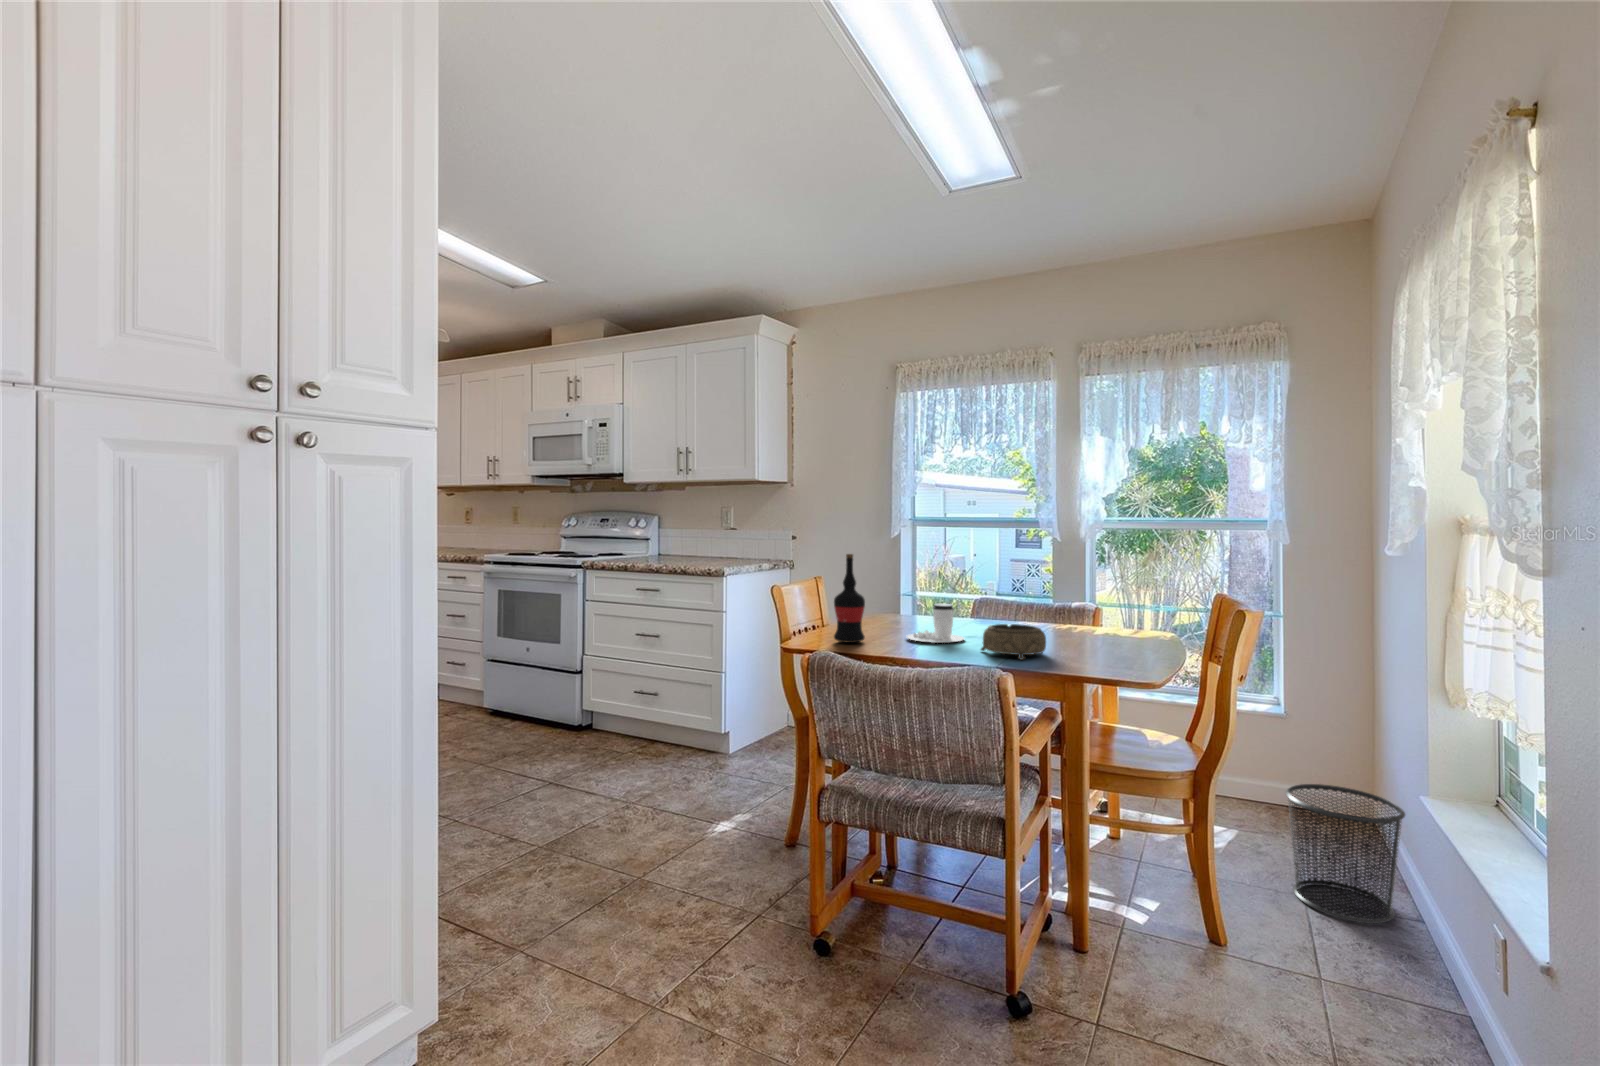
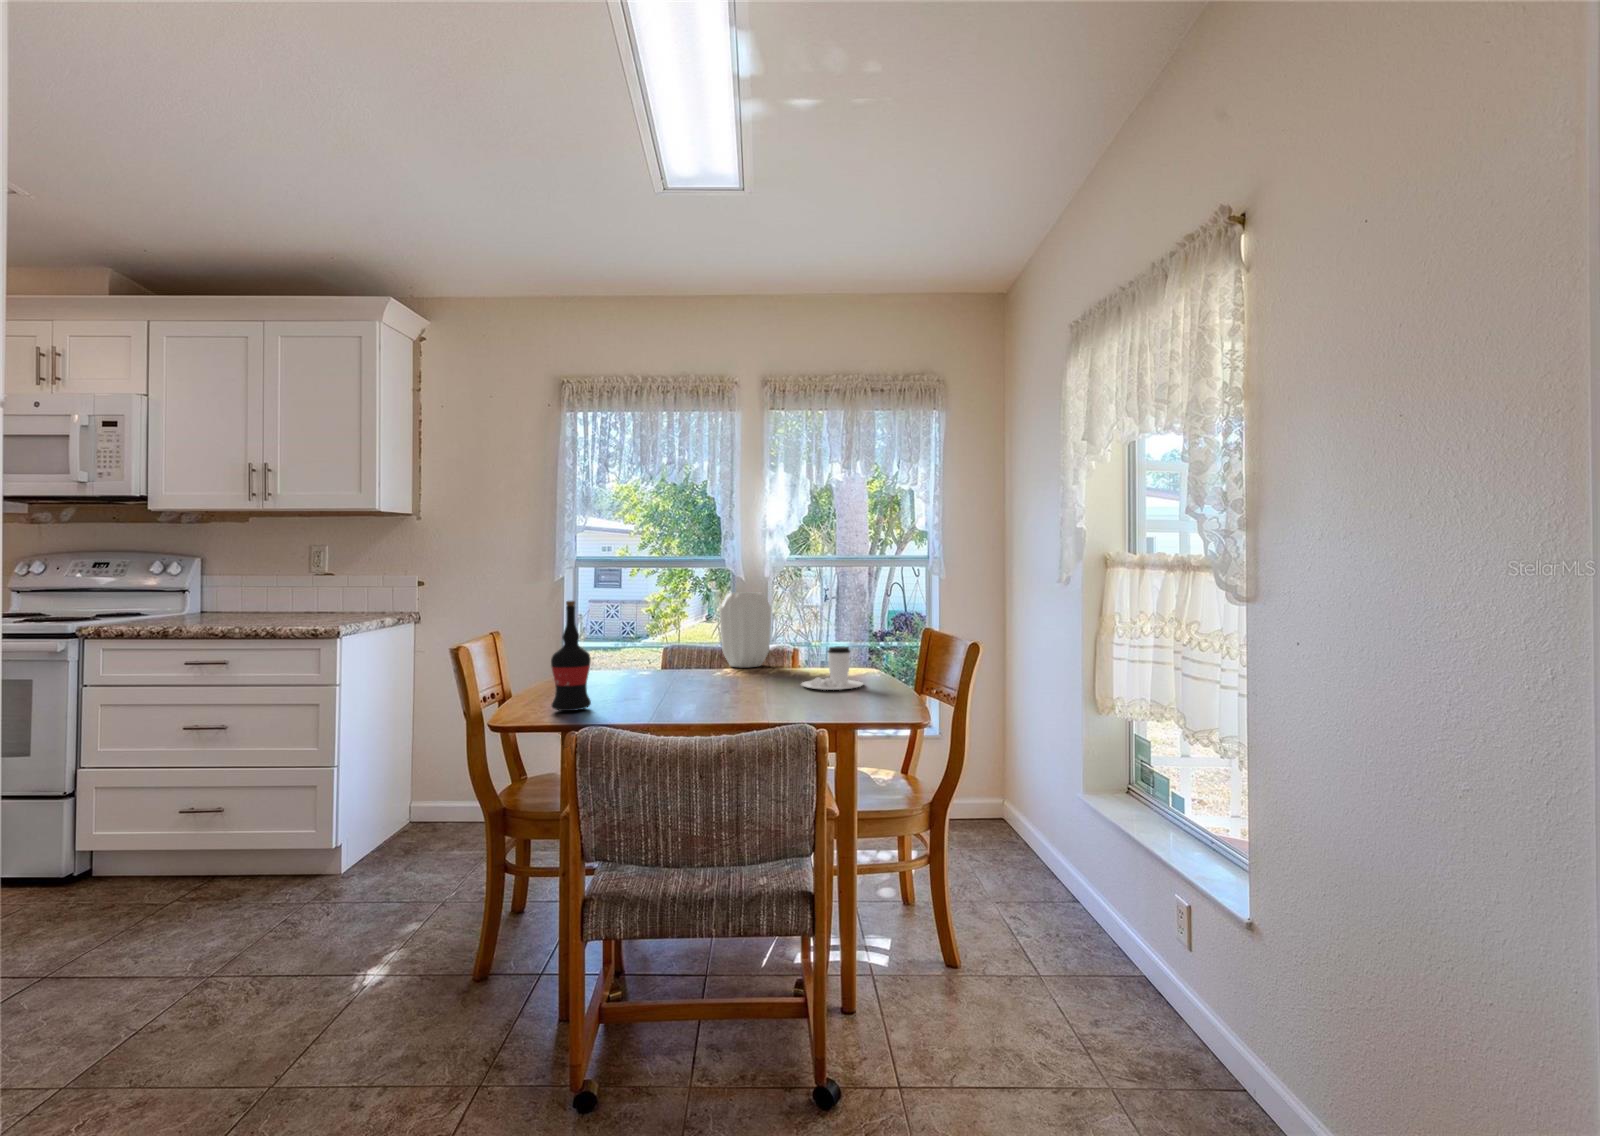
vase: none [1006,552,1056,622] -> present [720,593,771,667]
coffee cup: present [907,604,964,643] -> present [801,646,863,690]
decorative bowl: present [981,624,1046,660] -> none [733,672,804,710]
waste bin: present [1285,784,1405,924] -> none [980,792,1068,909]

